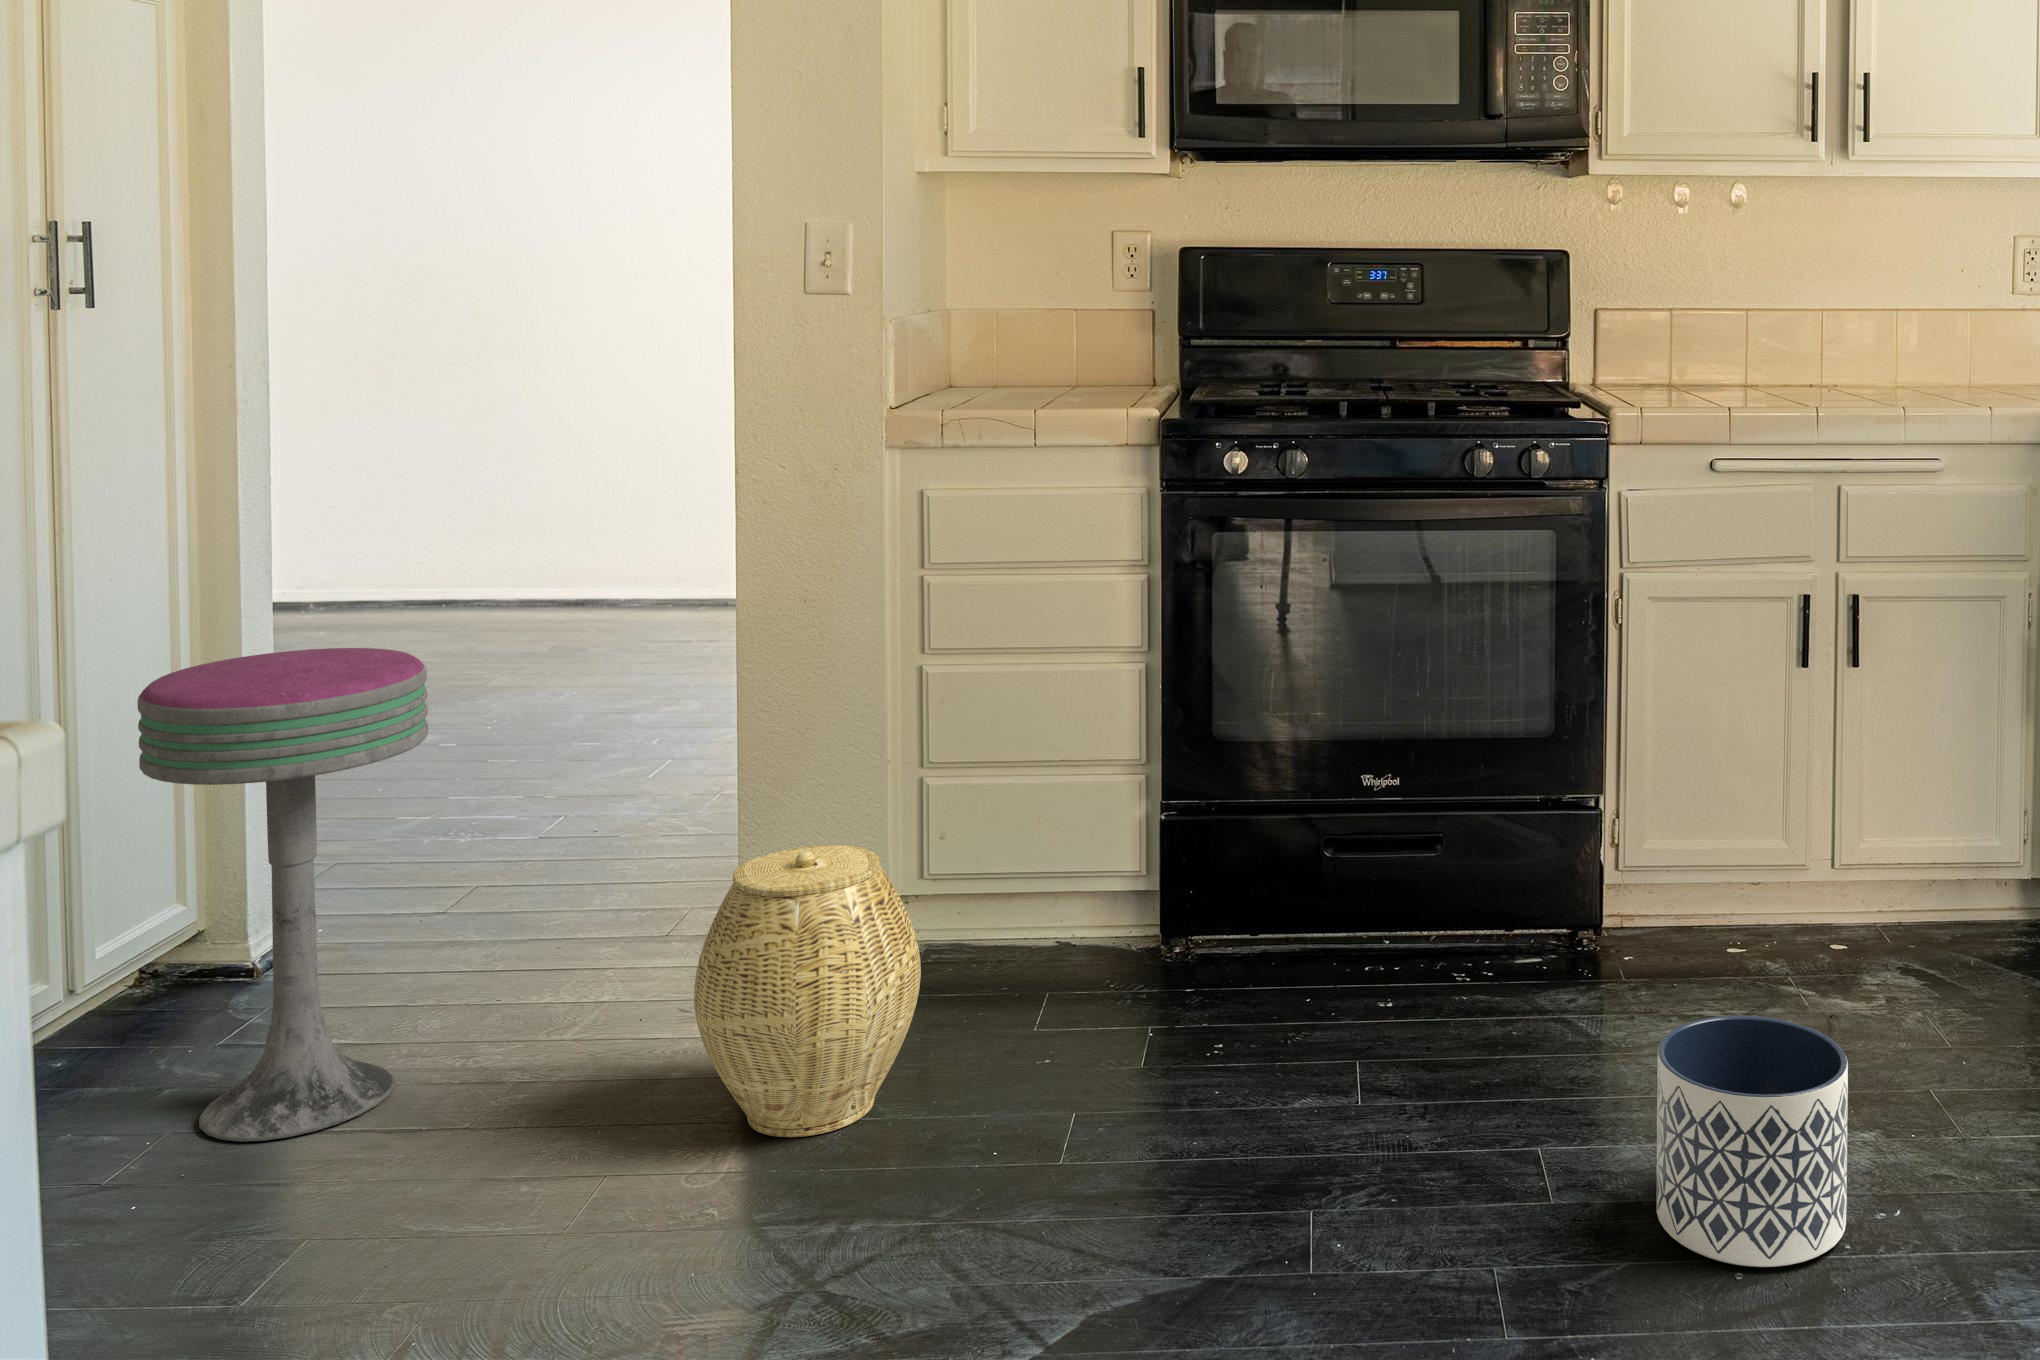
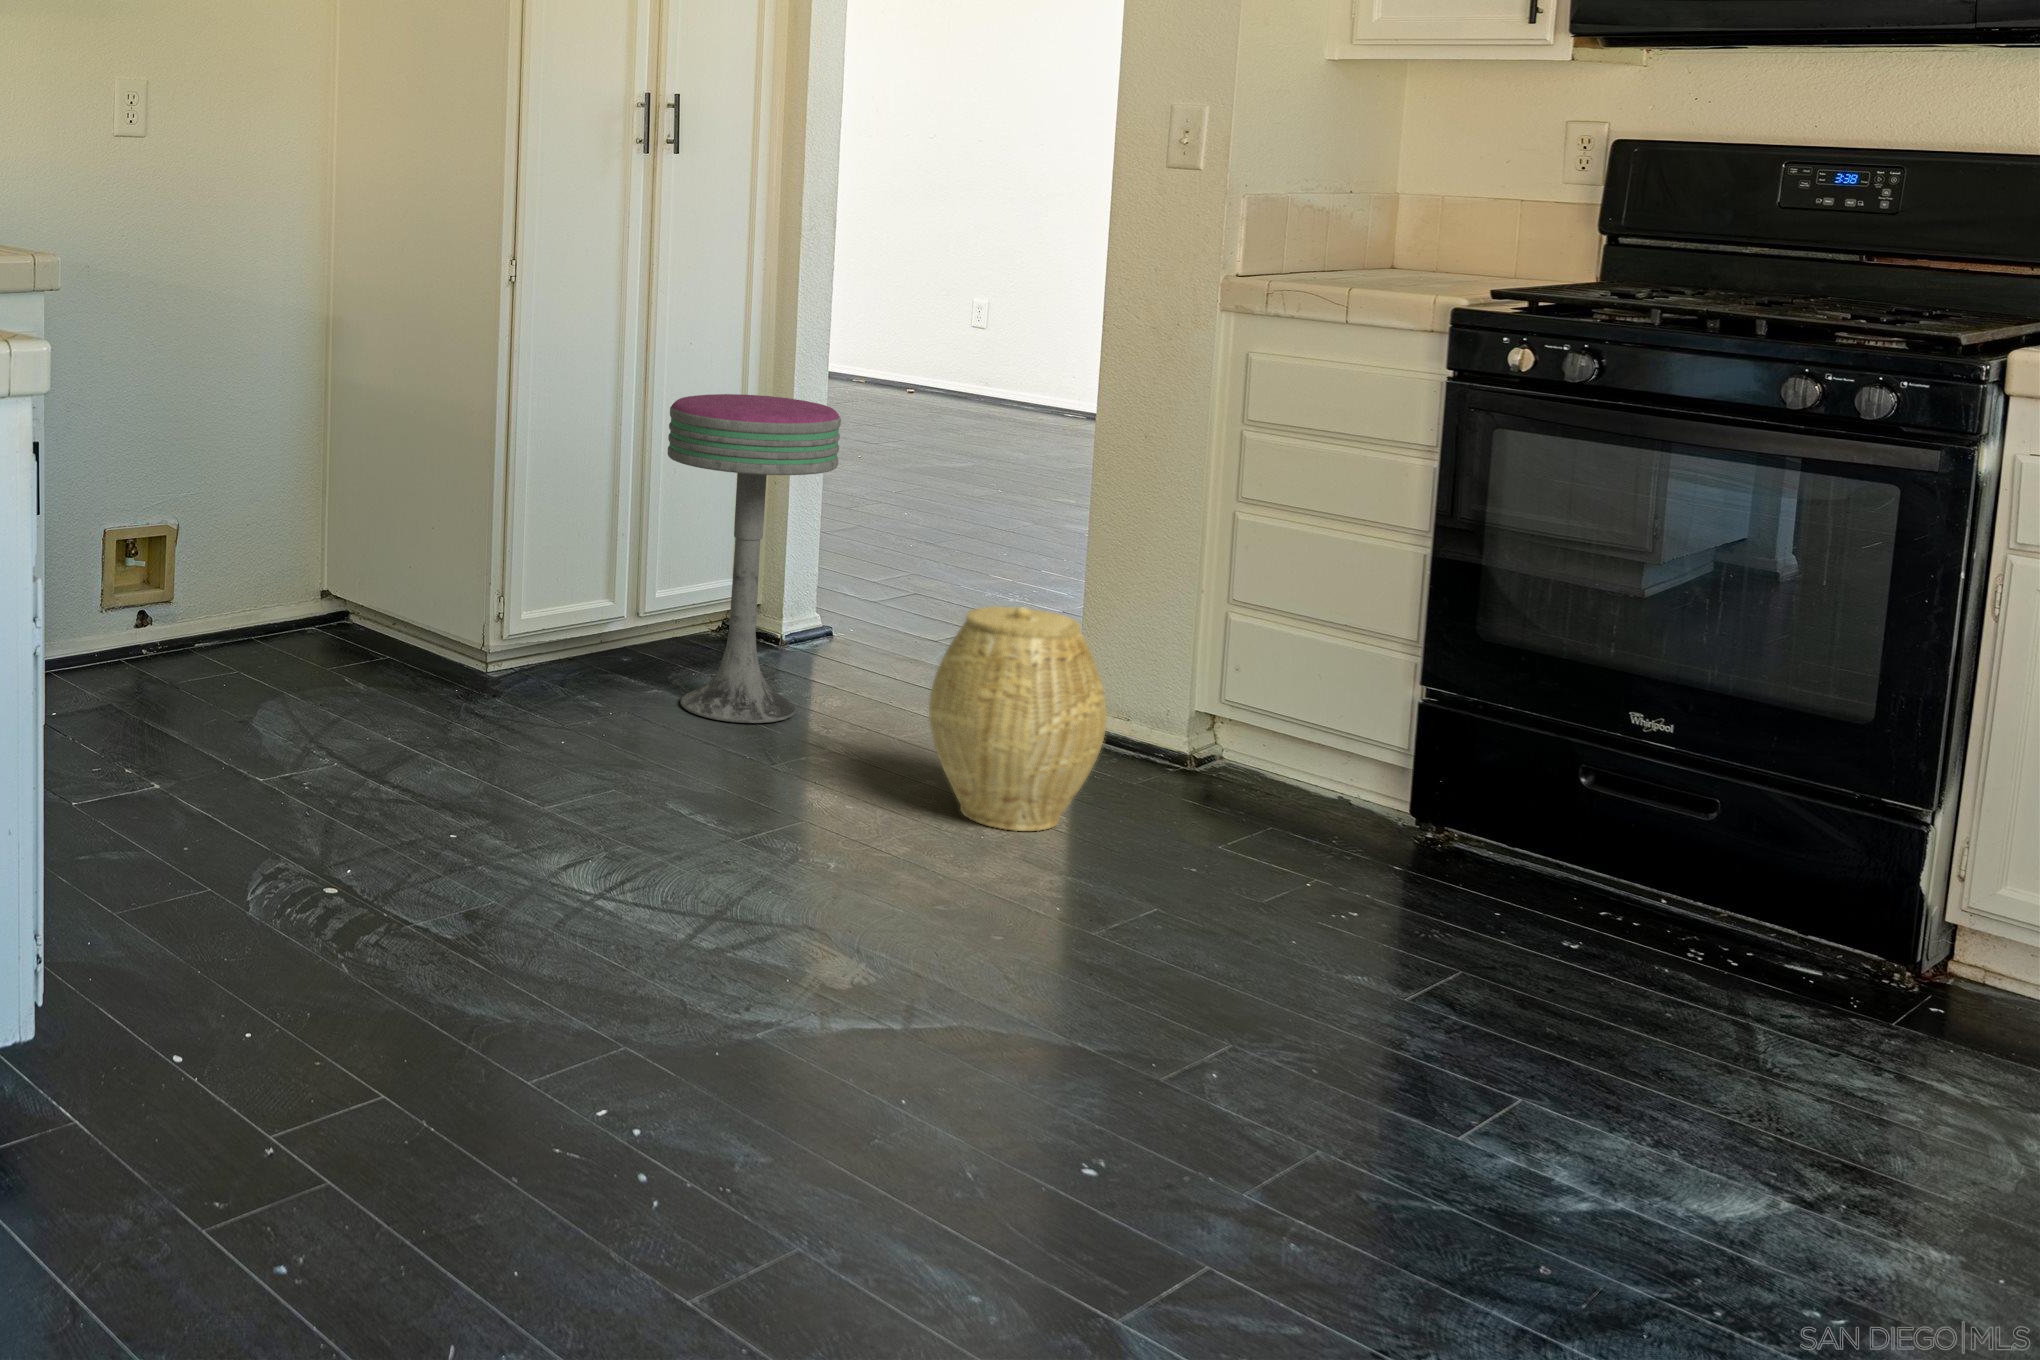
planter: present [1657,1016,1848,1267] -> none [1567,962,1815,1224]

